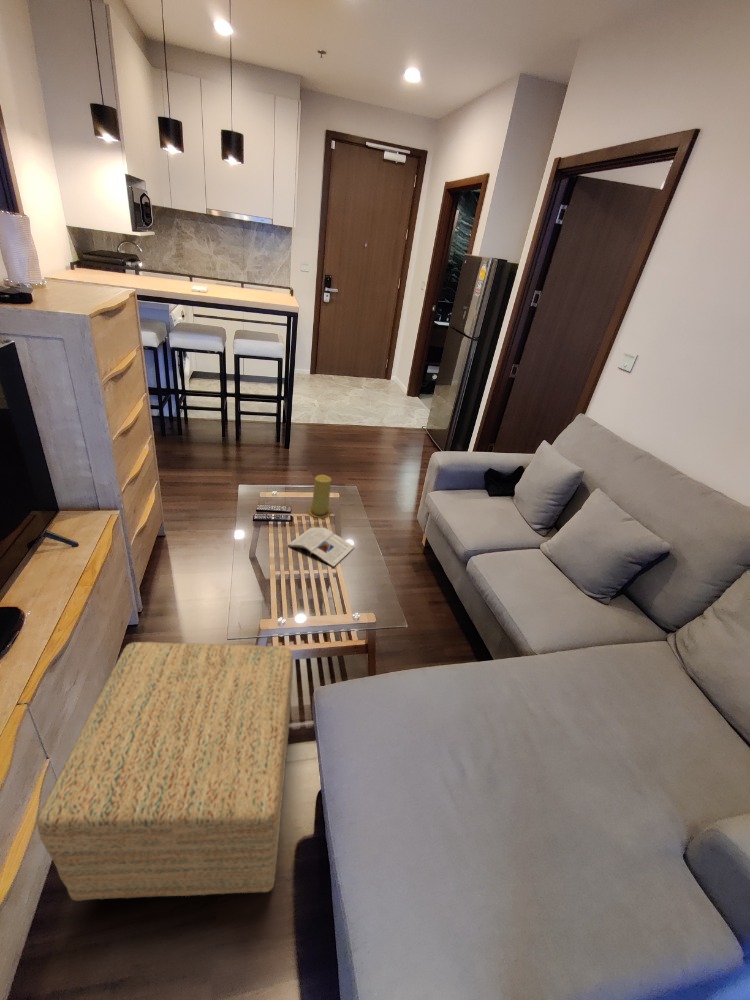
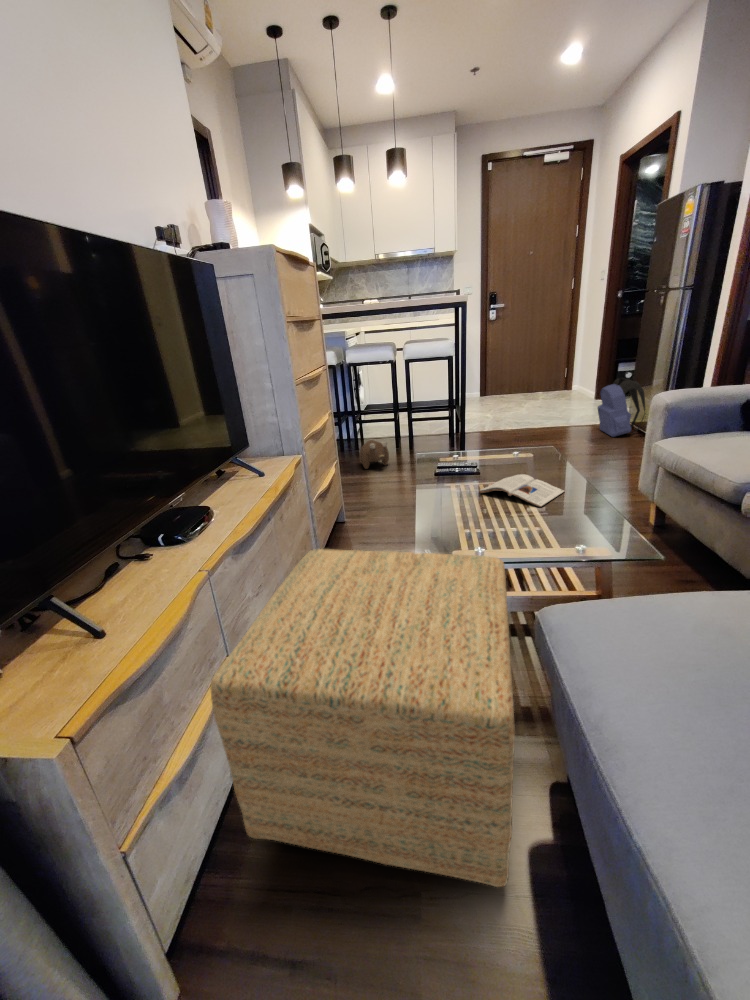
backpack: none [404,397,438,446] -> present [598,378,645,437]
plush toy: none [183,438,214,467] -> present [360,440,389,469]
candle: present [308,475,331,518] -> none [499,420,526,471]

